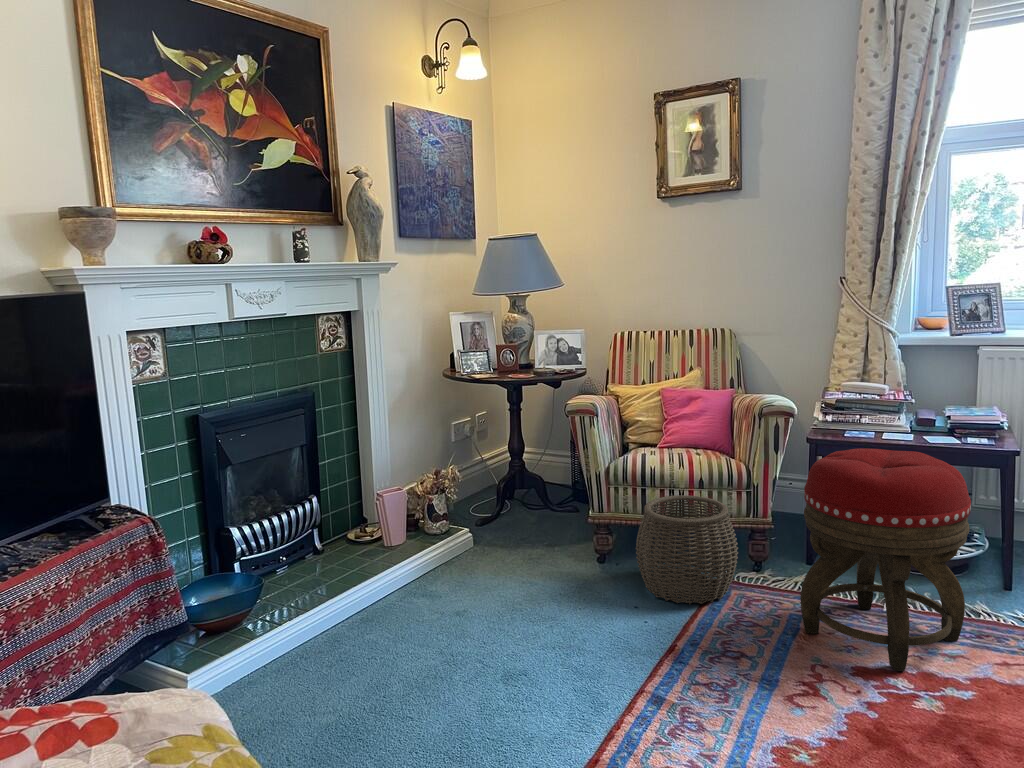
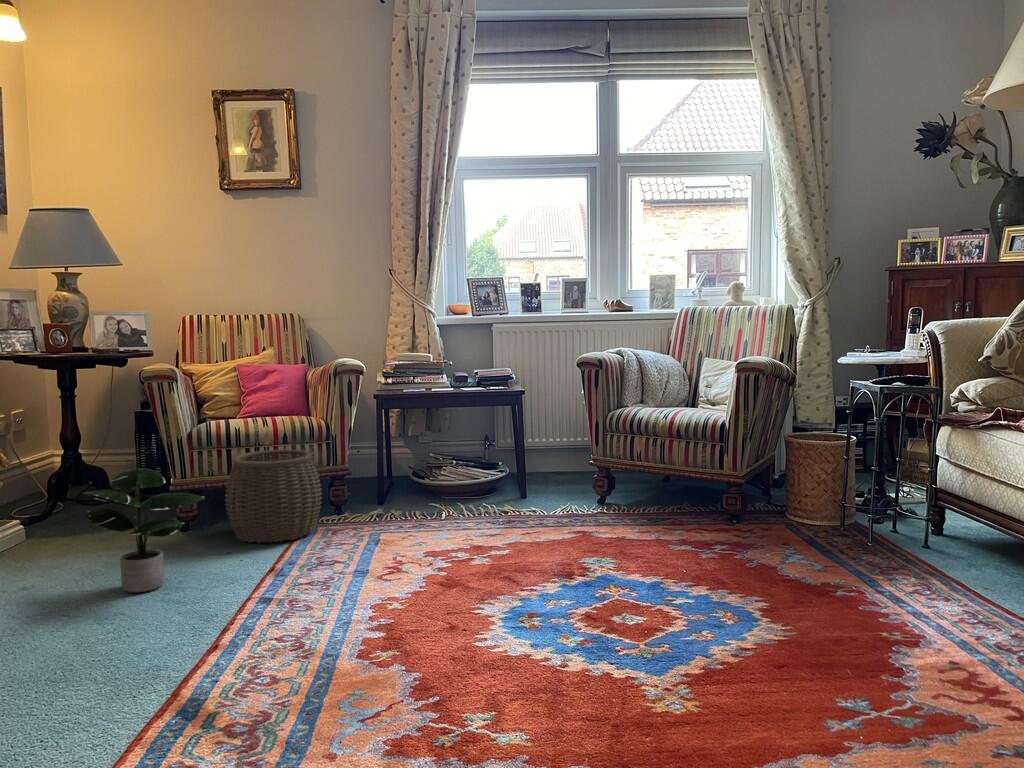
footstool: present [801,448,971,671] -> none [378,385,498,550]
potted plant: none [494,518,606,649] -> present [82,468,205,593]

